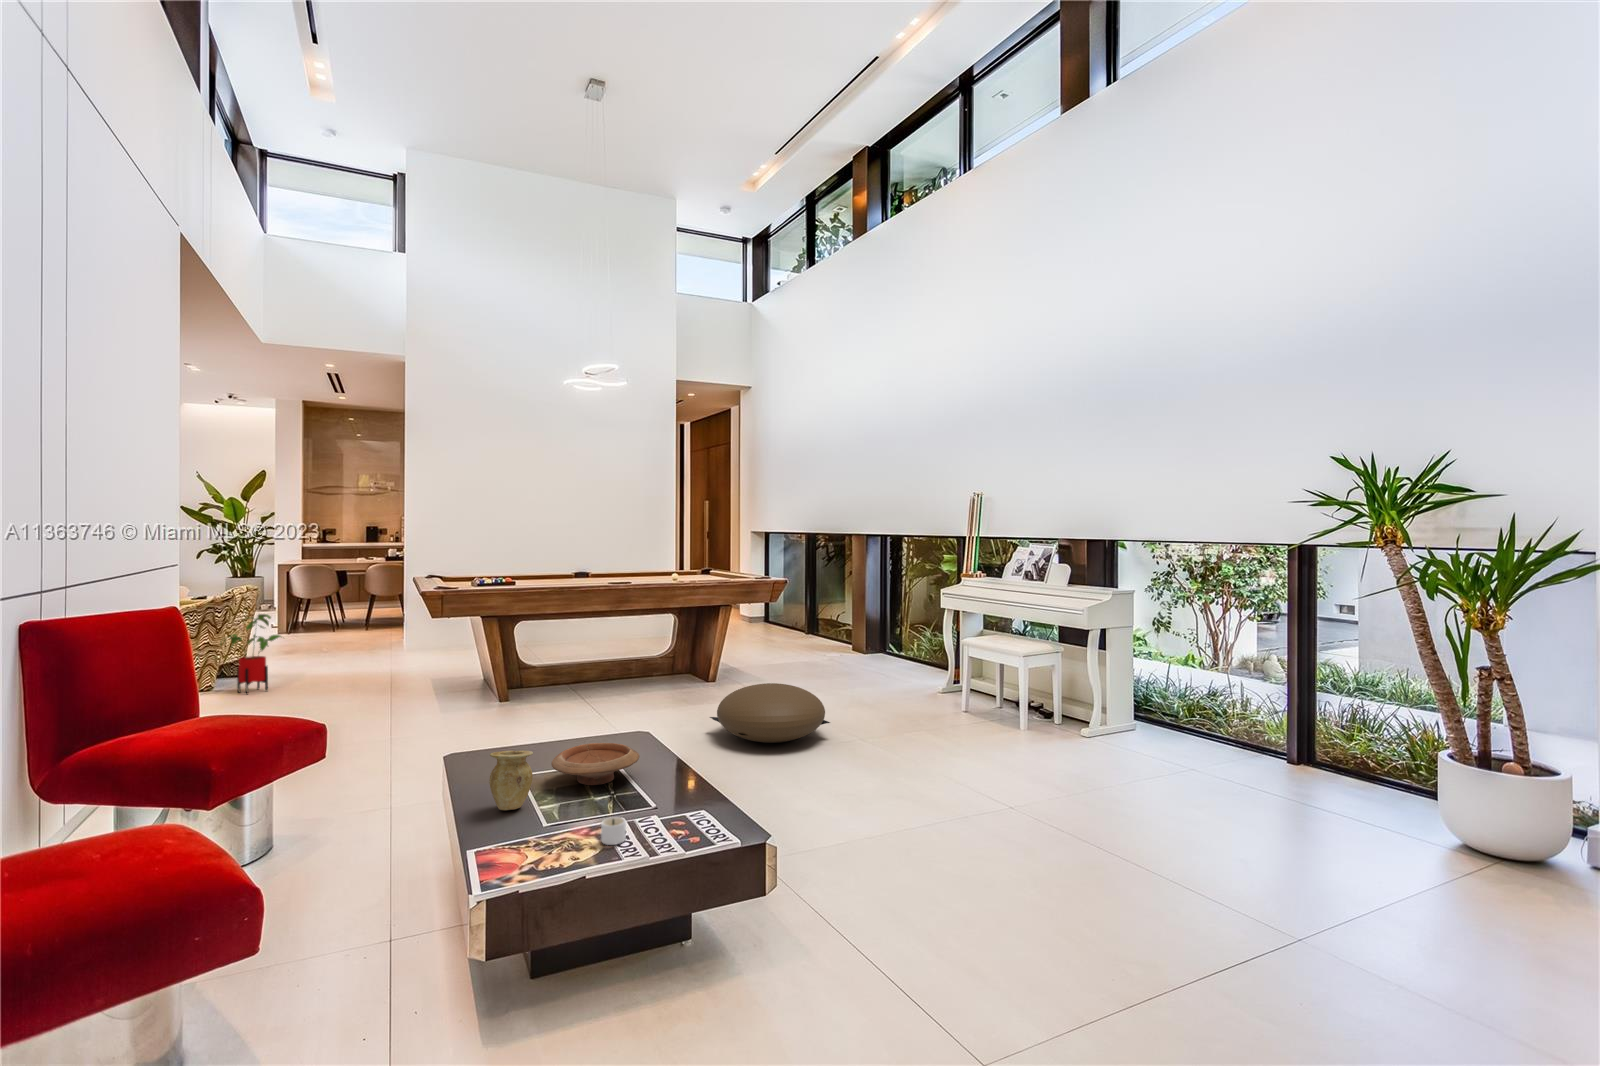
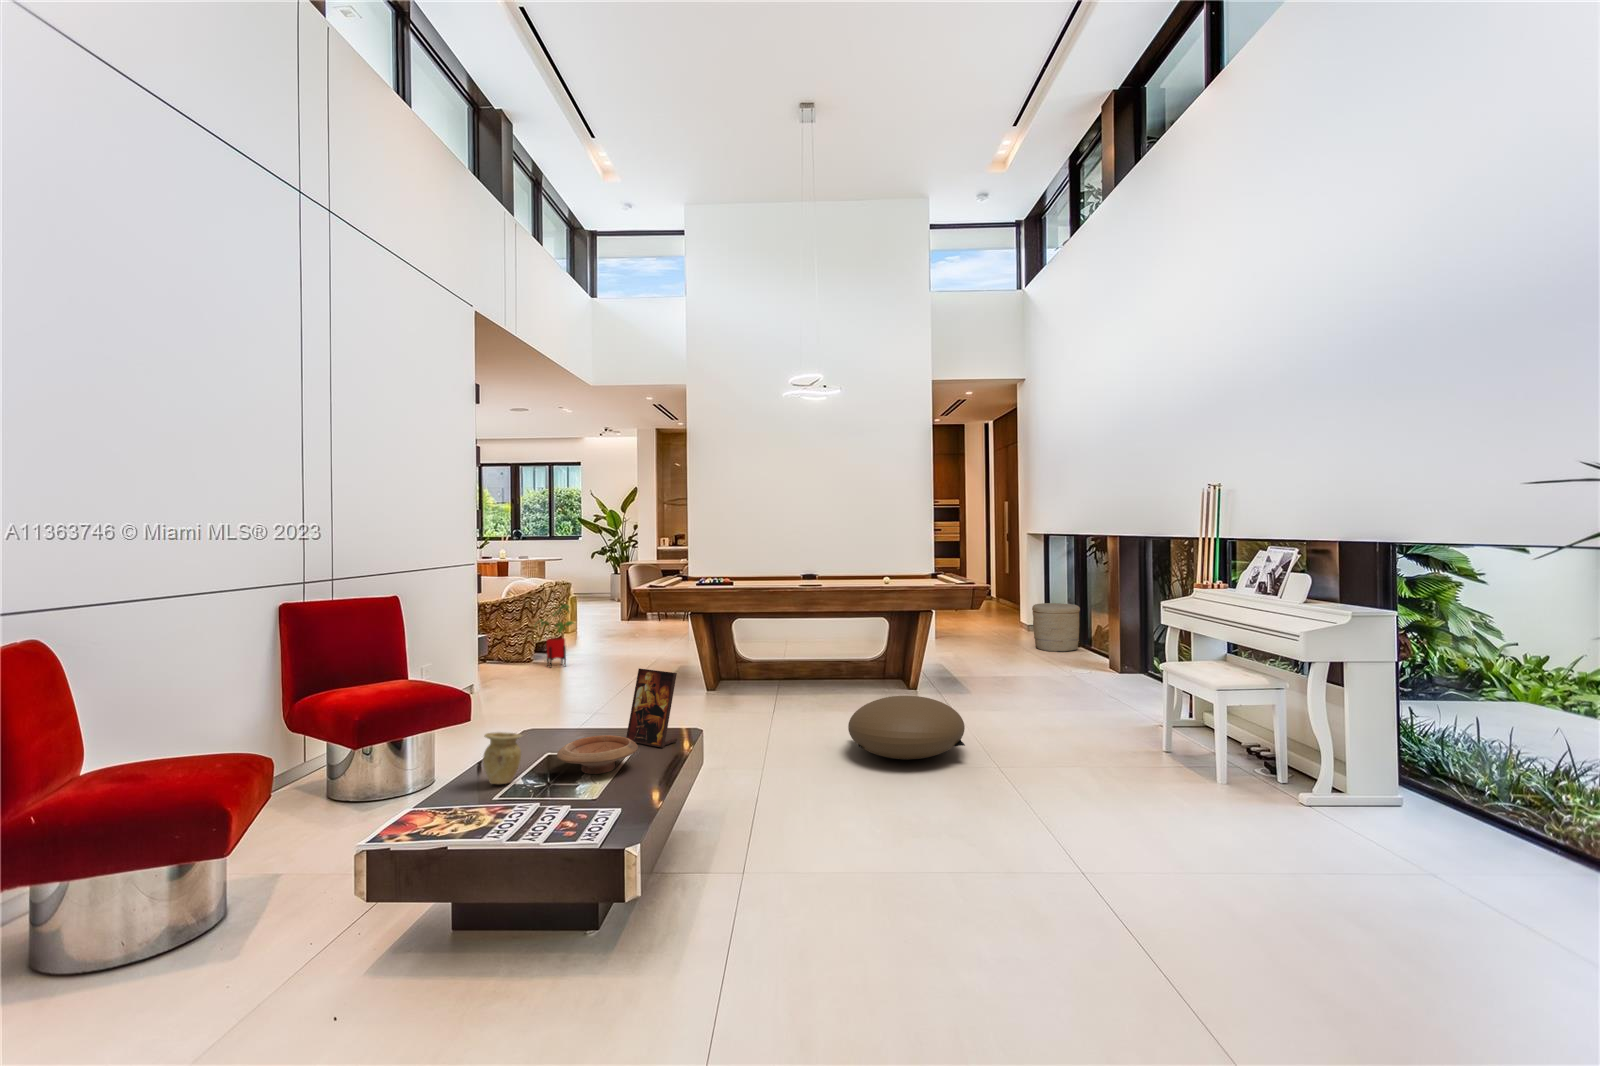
woven basket: none [770,596,812,640] -> present [1032,603,1080,652]
picture frame: none [575,672,634,752] -> present [626,669,677,748]
candle: present [601,817,626,845] -> none [509,804,535,830]

